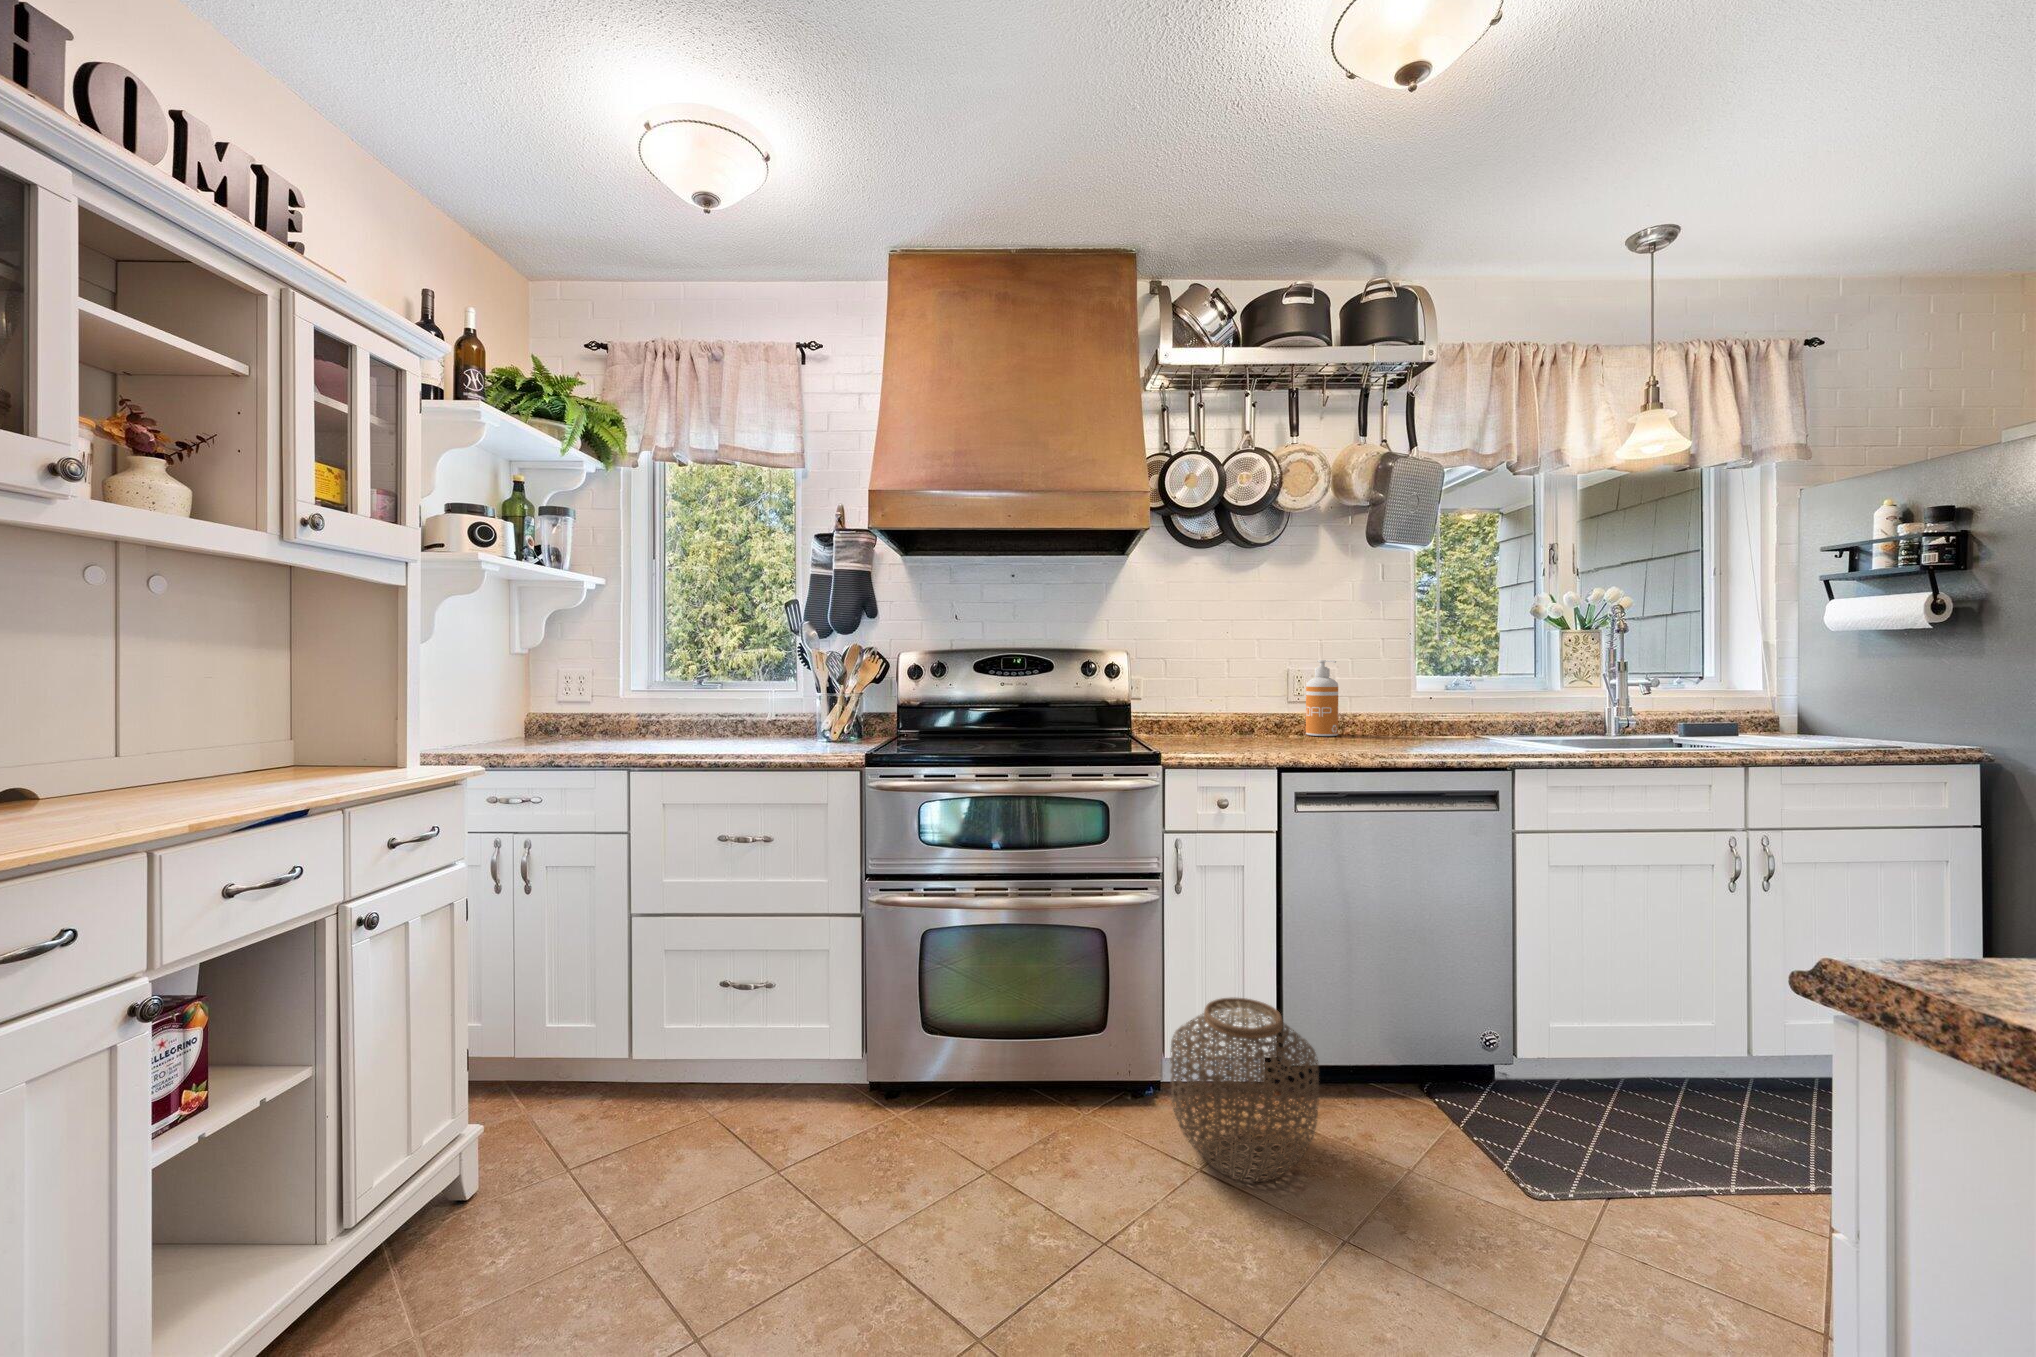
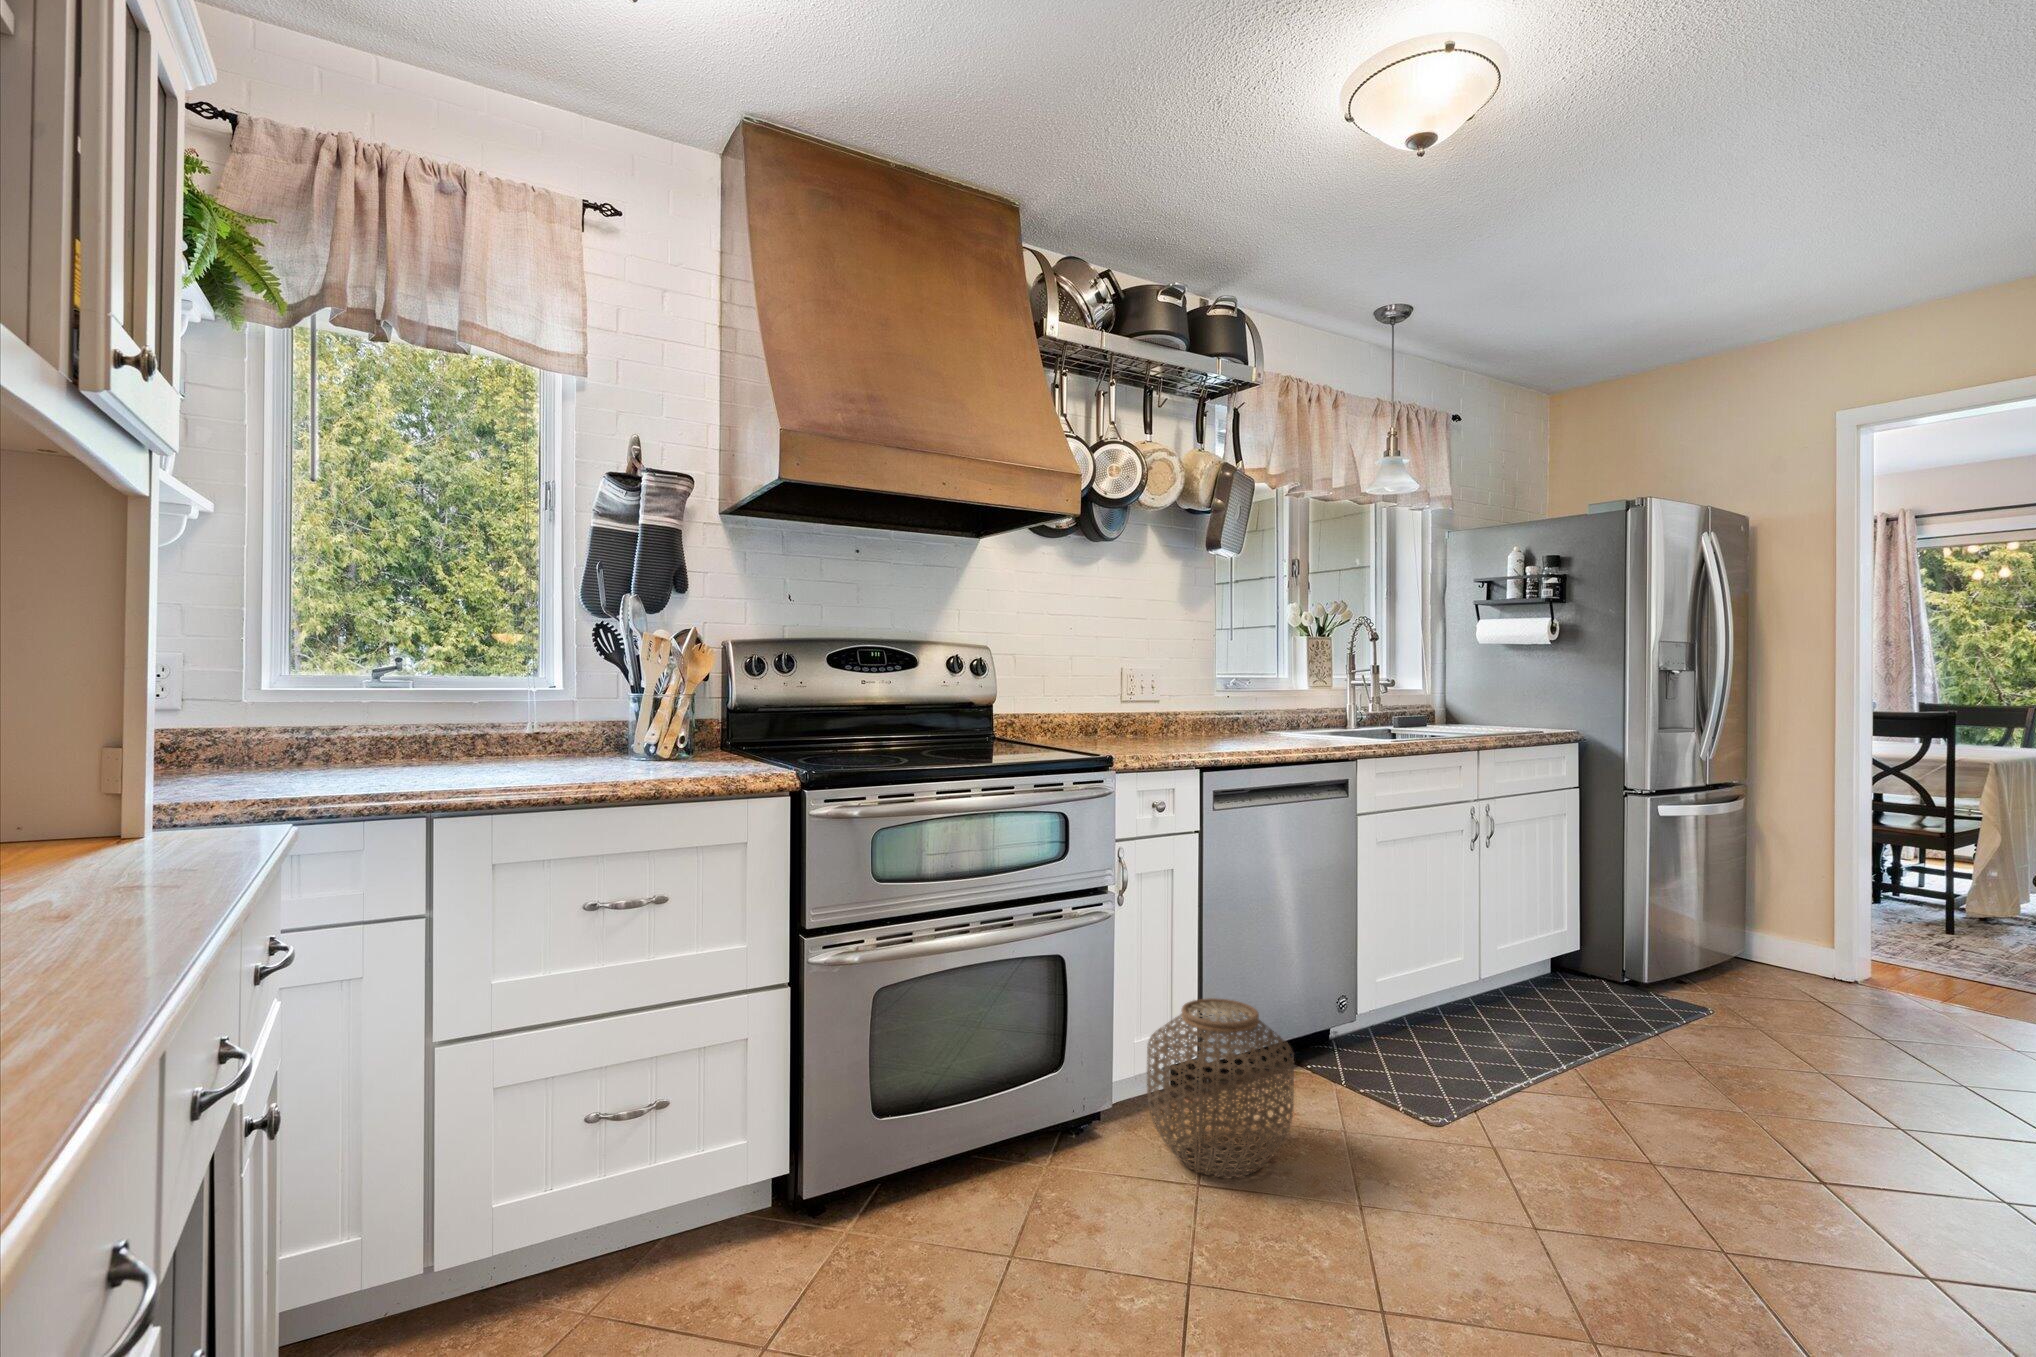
soap dispenser: present [1306,660,1338,736] -> none [1146,661,1177,738]

